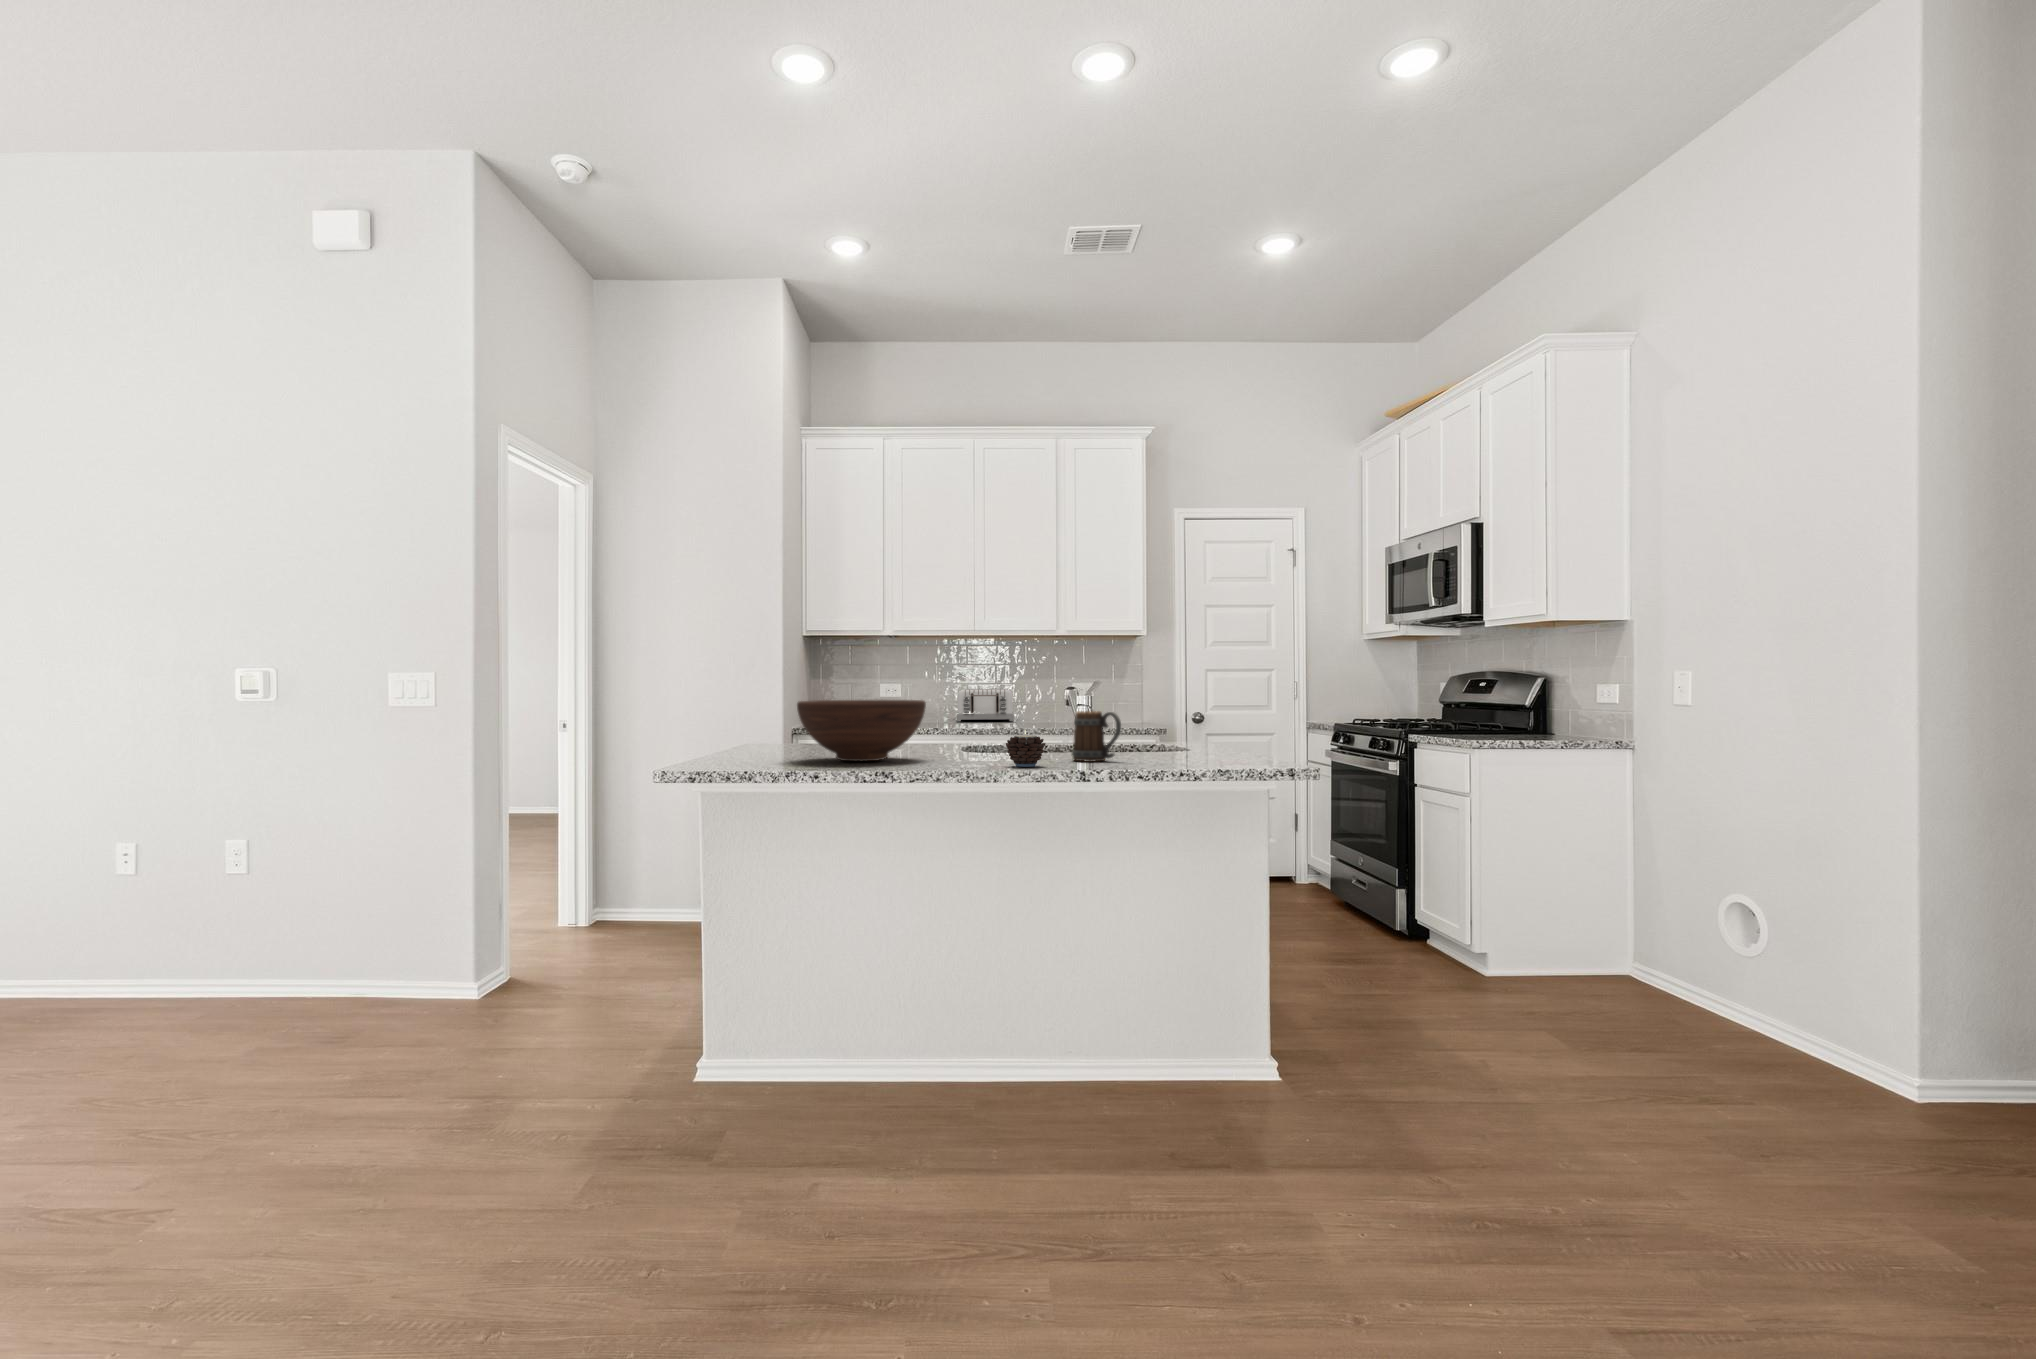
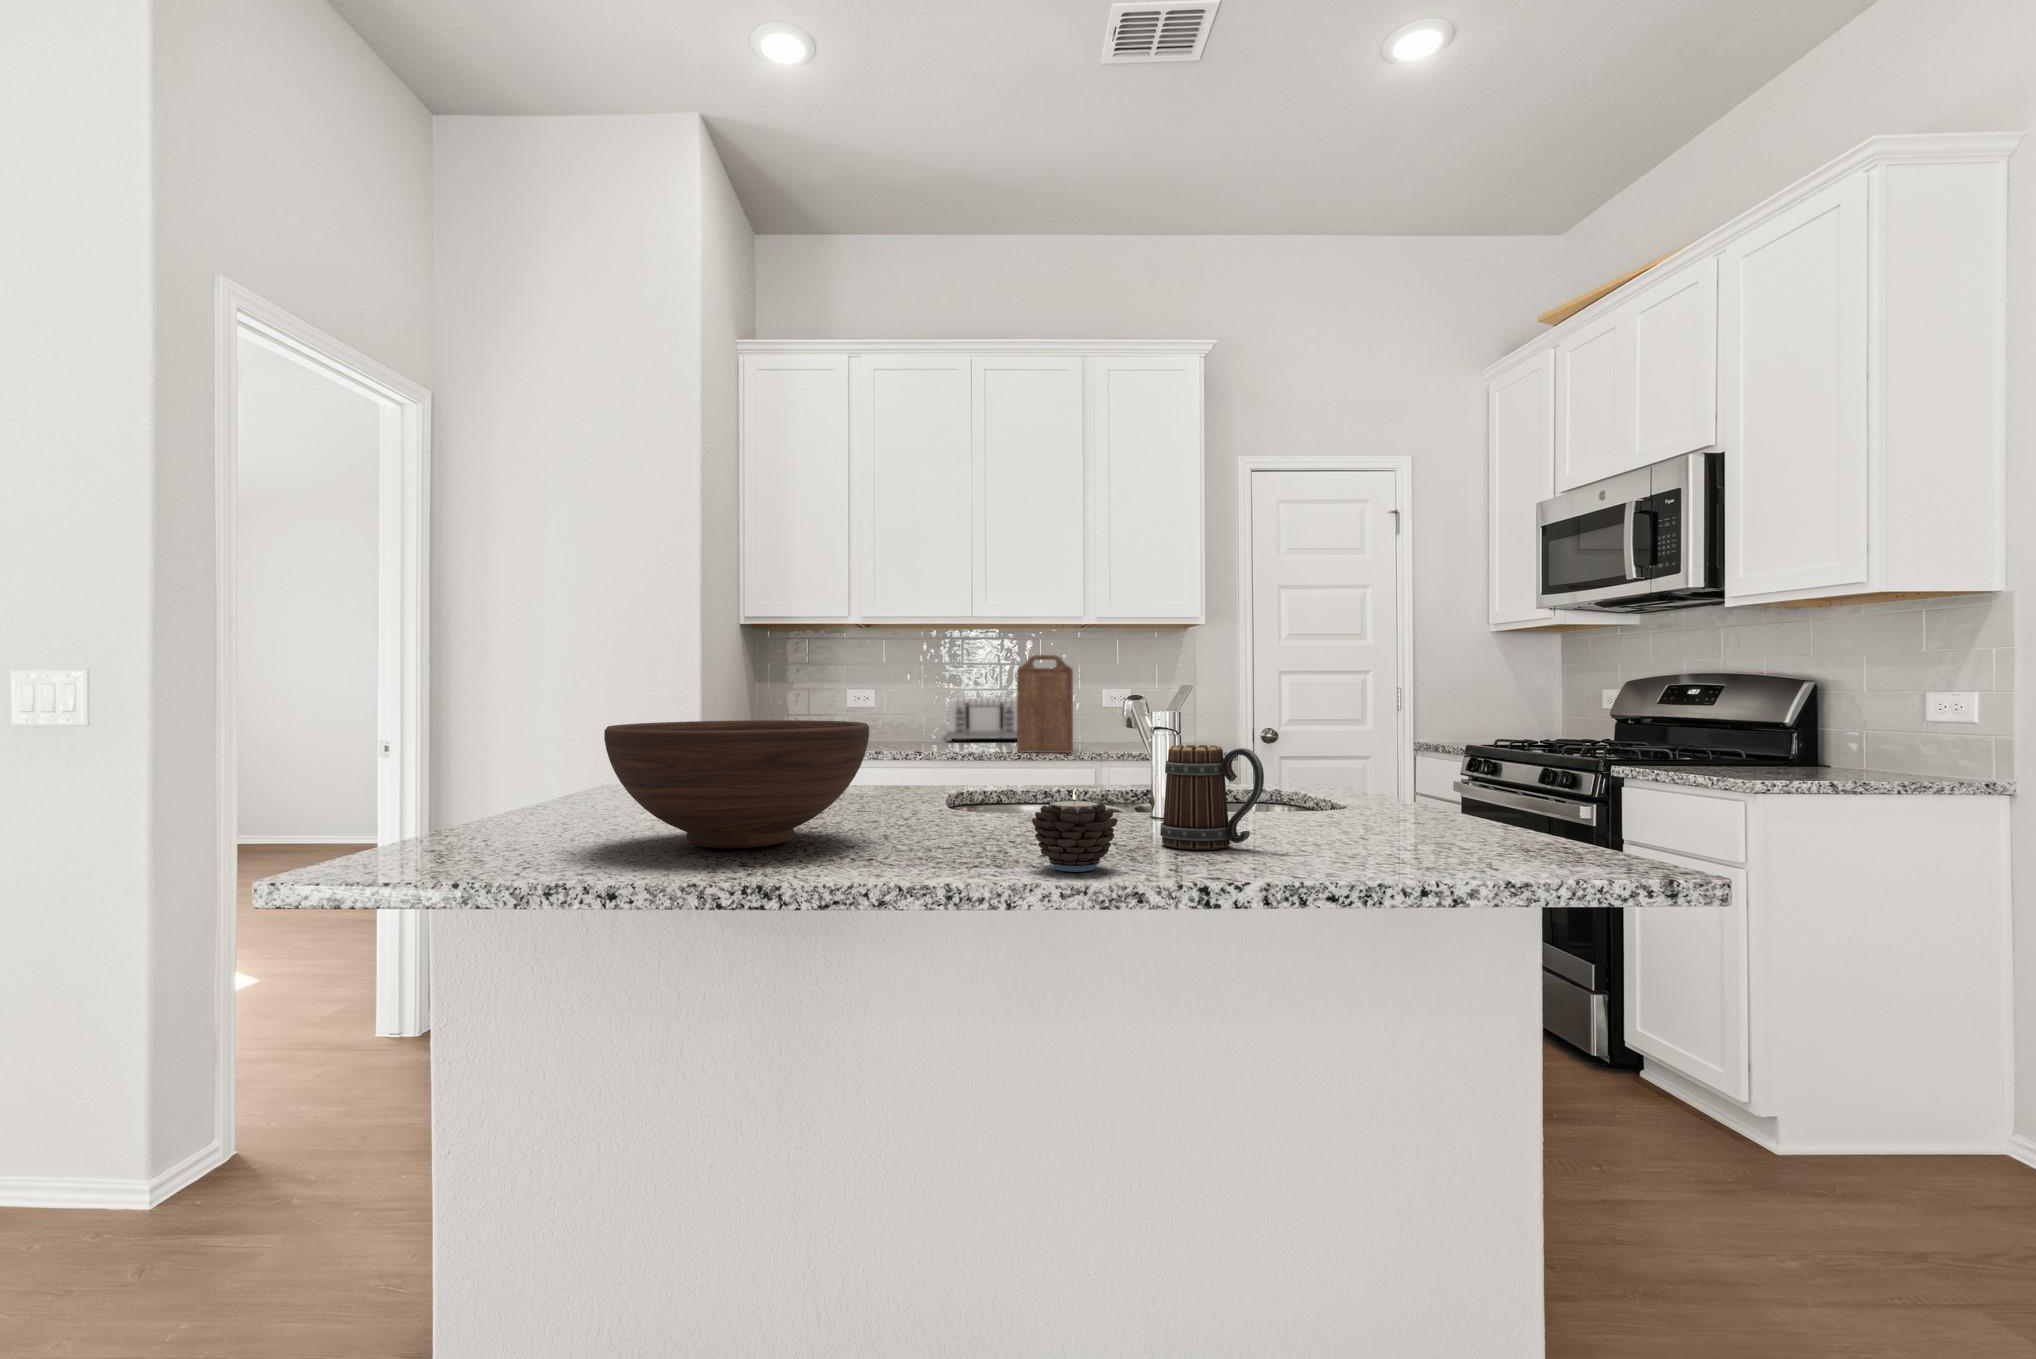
cutting board: none [1008,659,1048,729] -> present [1017,655,1073,753]

